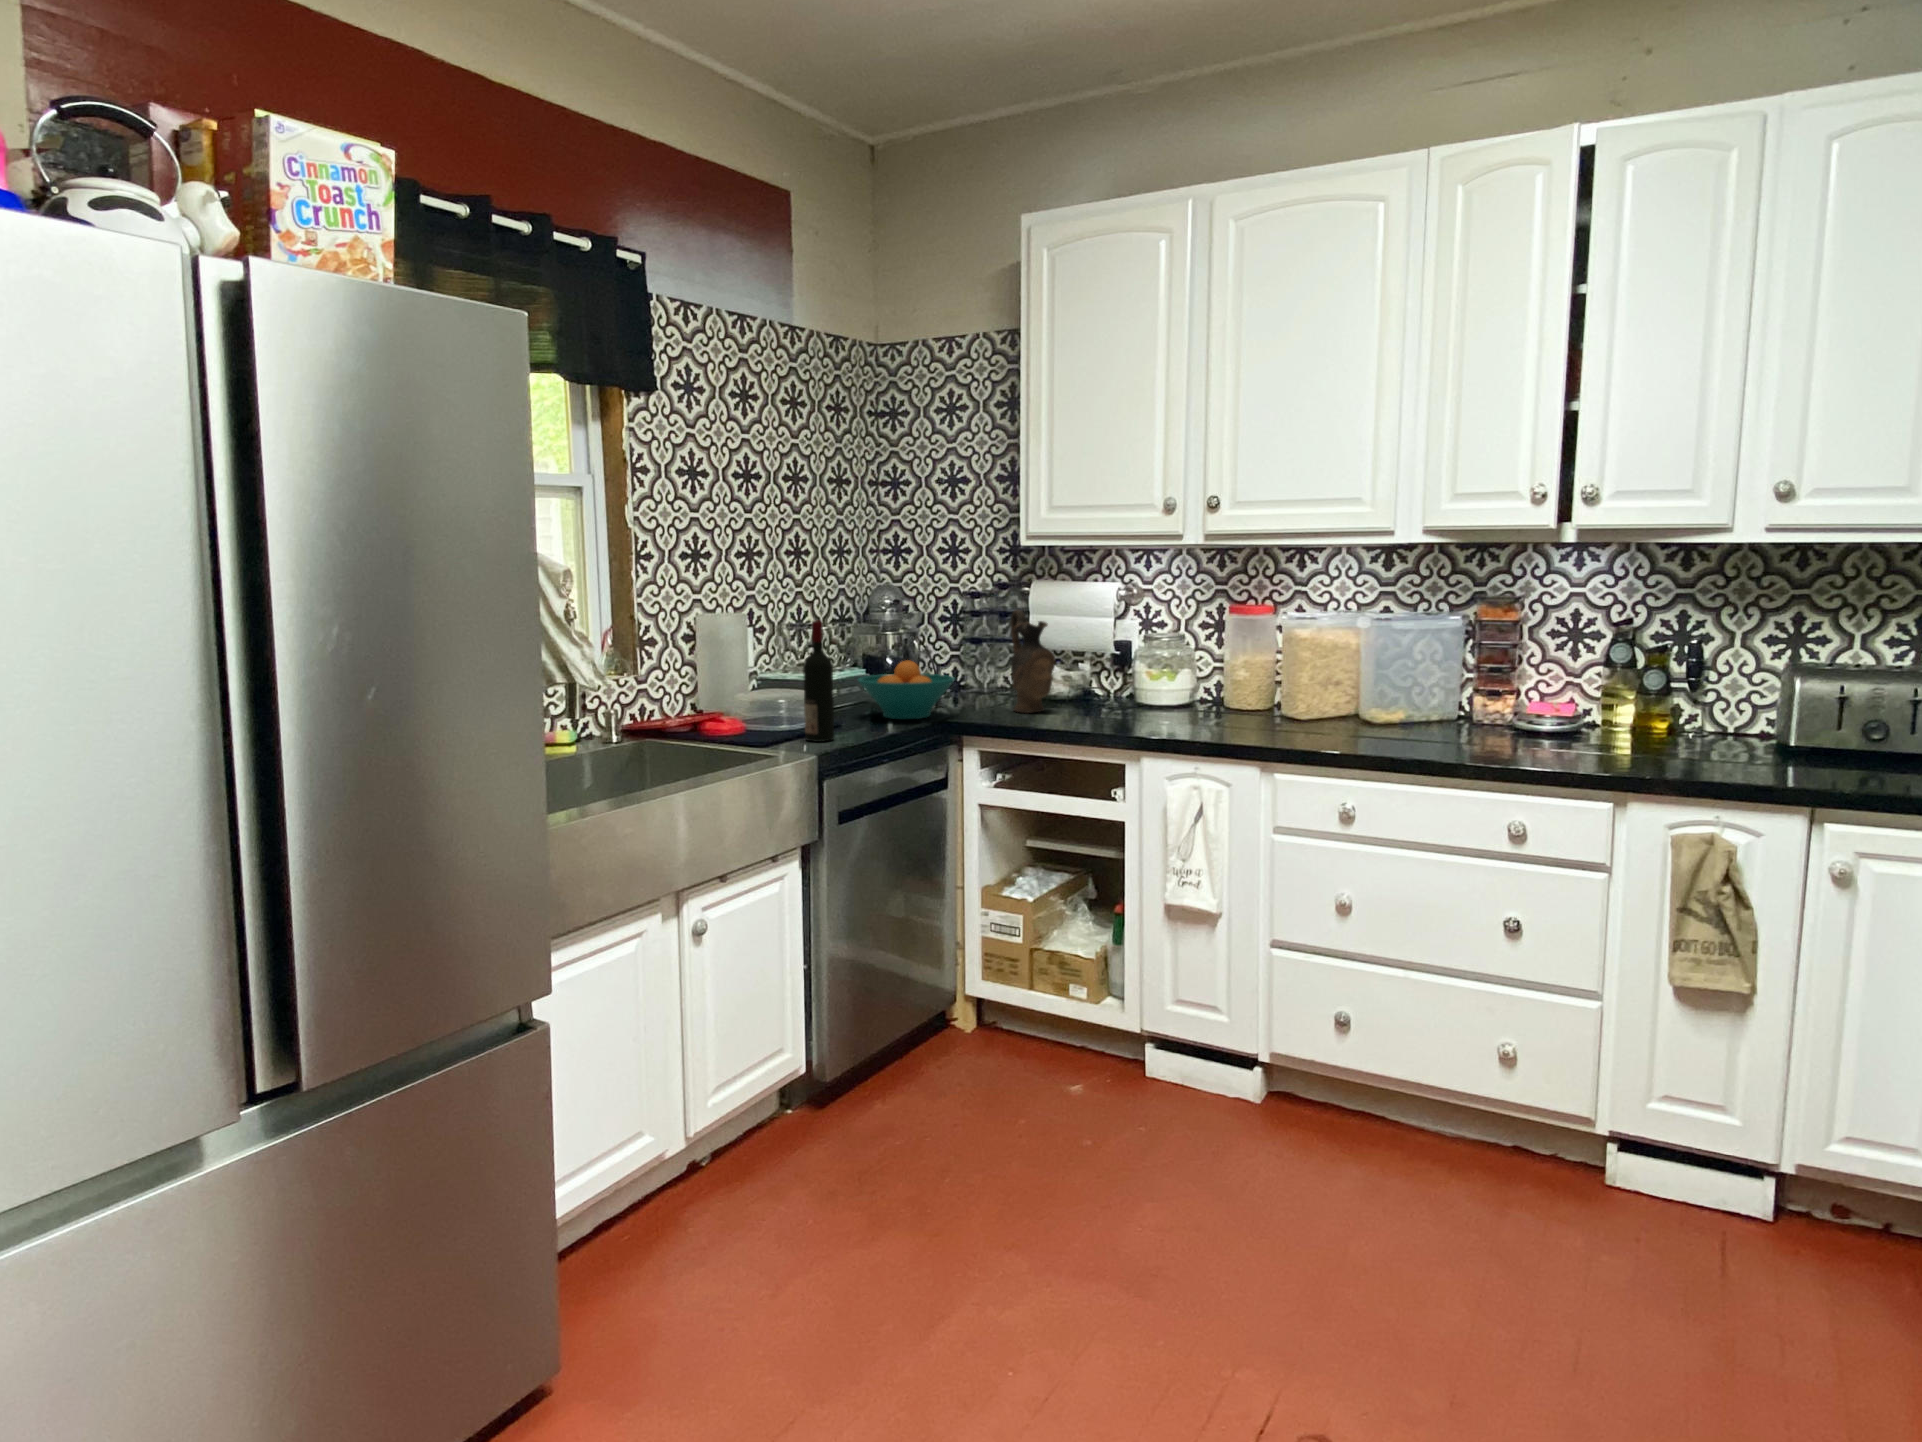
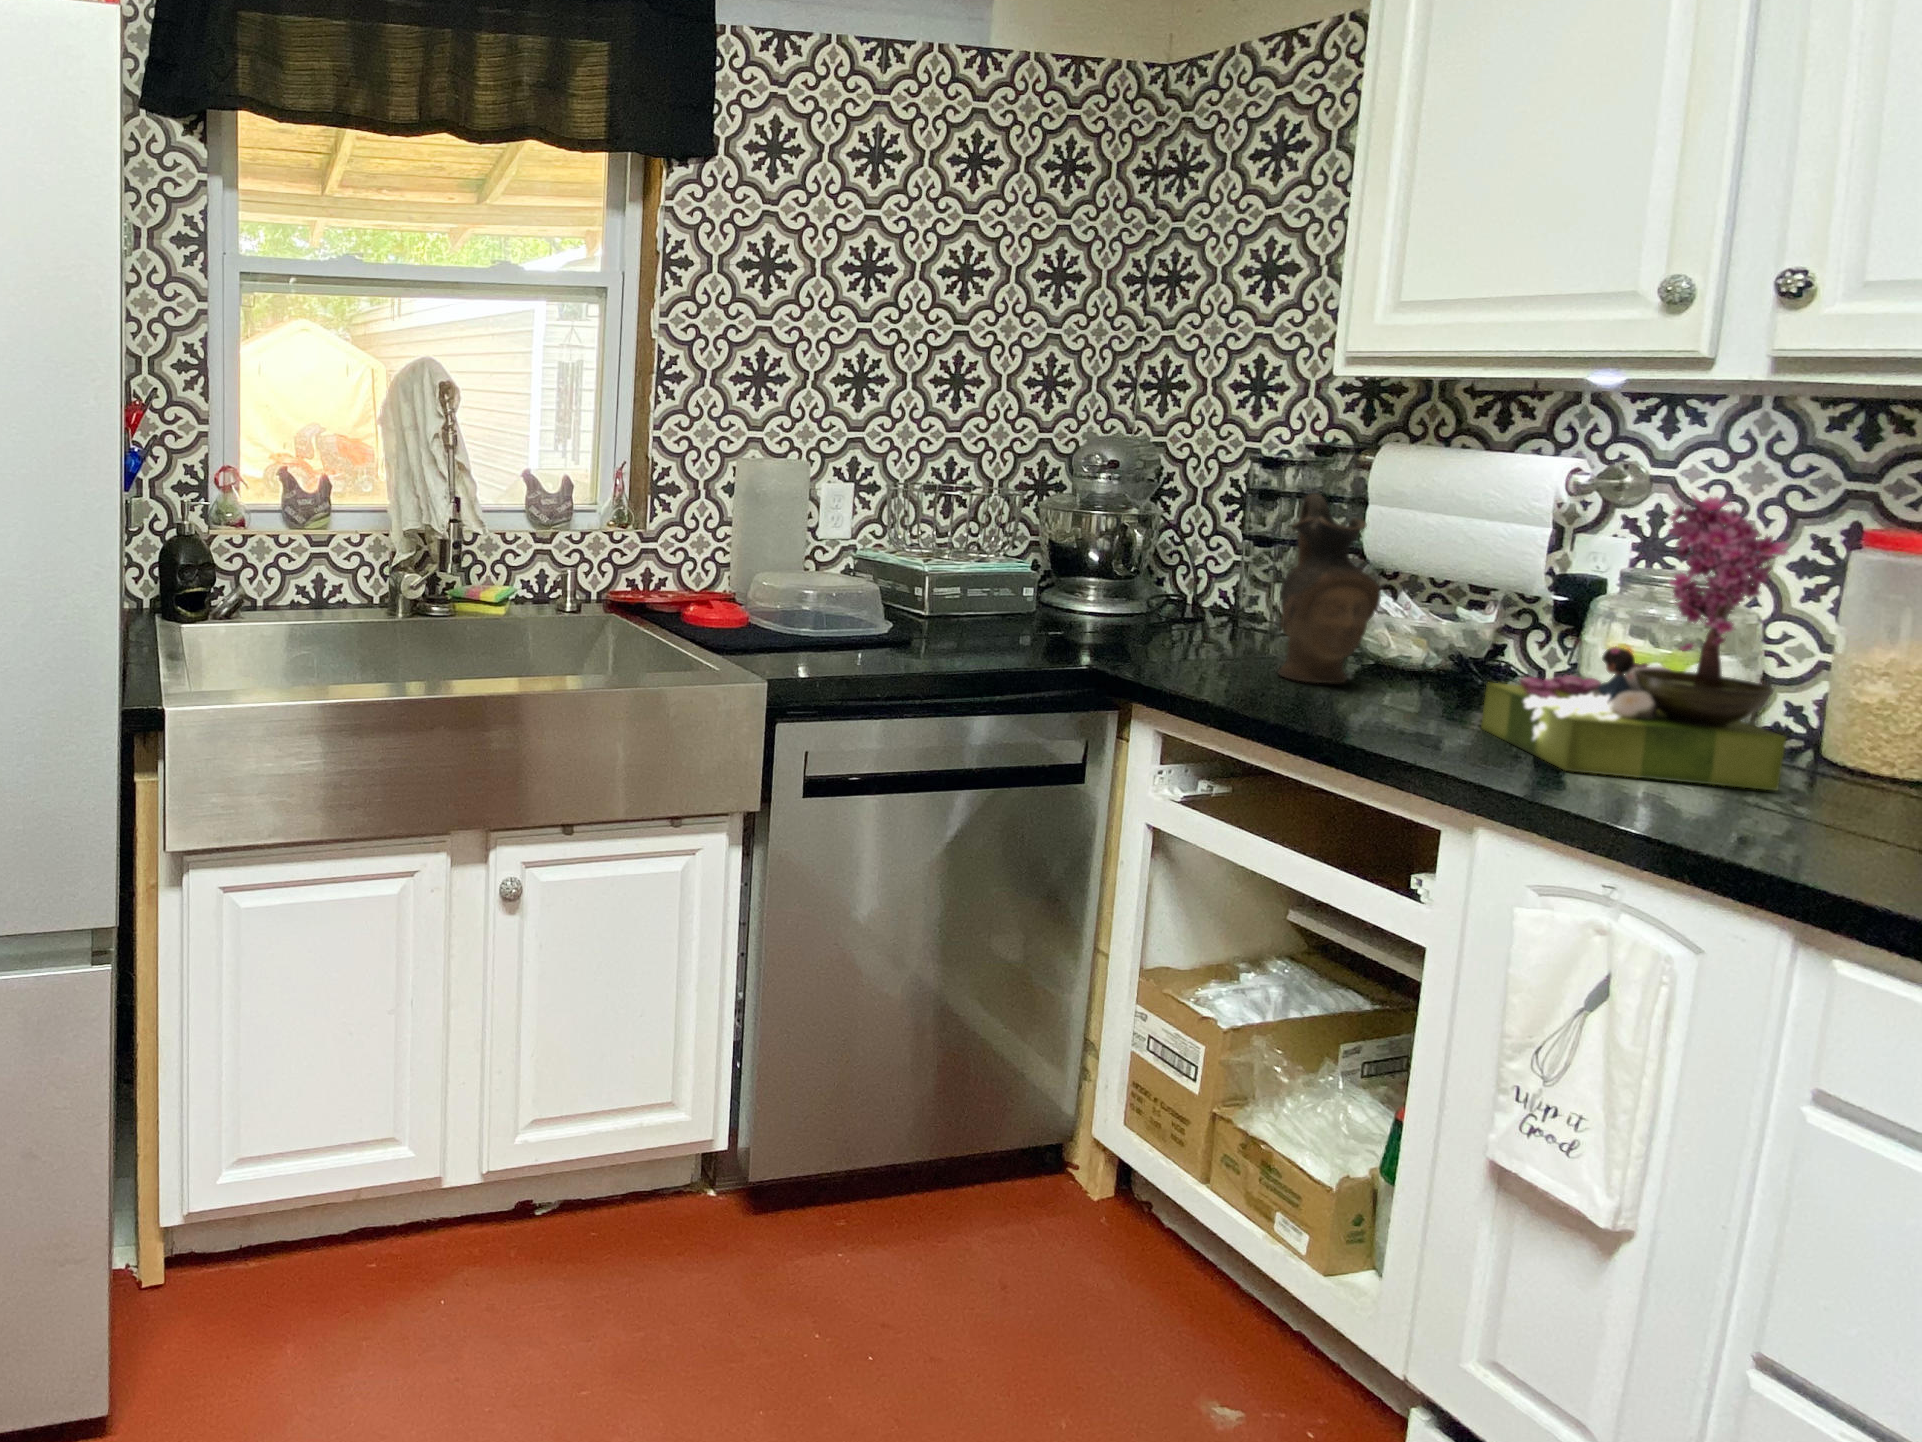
flower arrangement: none [1112,594,1220,729] -> present [1481,493,1788,790]
wine bottle: present [803,620,834,742] -> none [808,481,863,669]
fruit bowl: present [858,660,955,719] -> none [969,560,1149,658]

